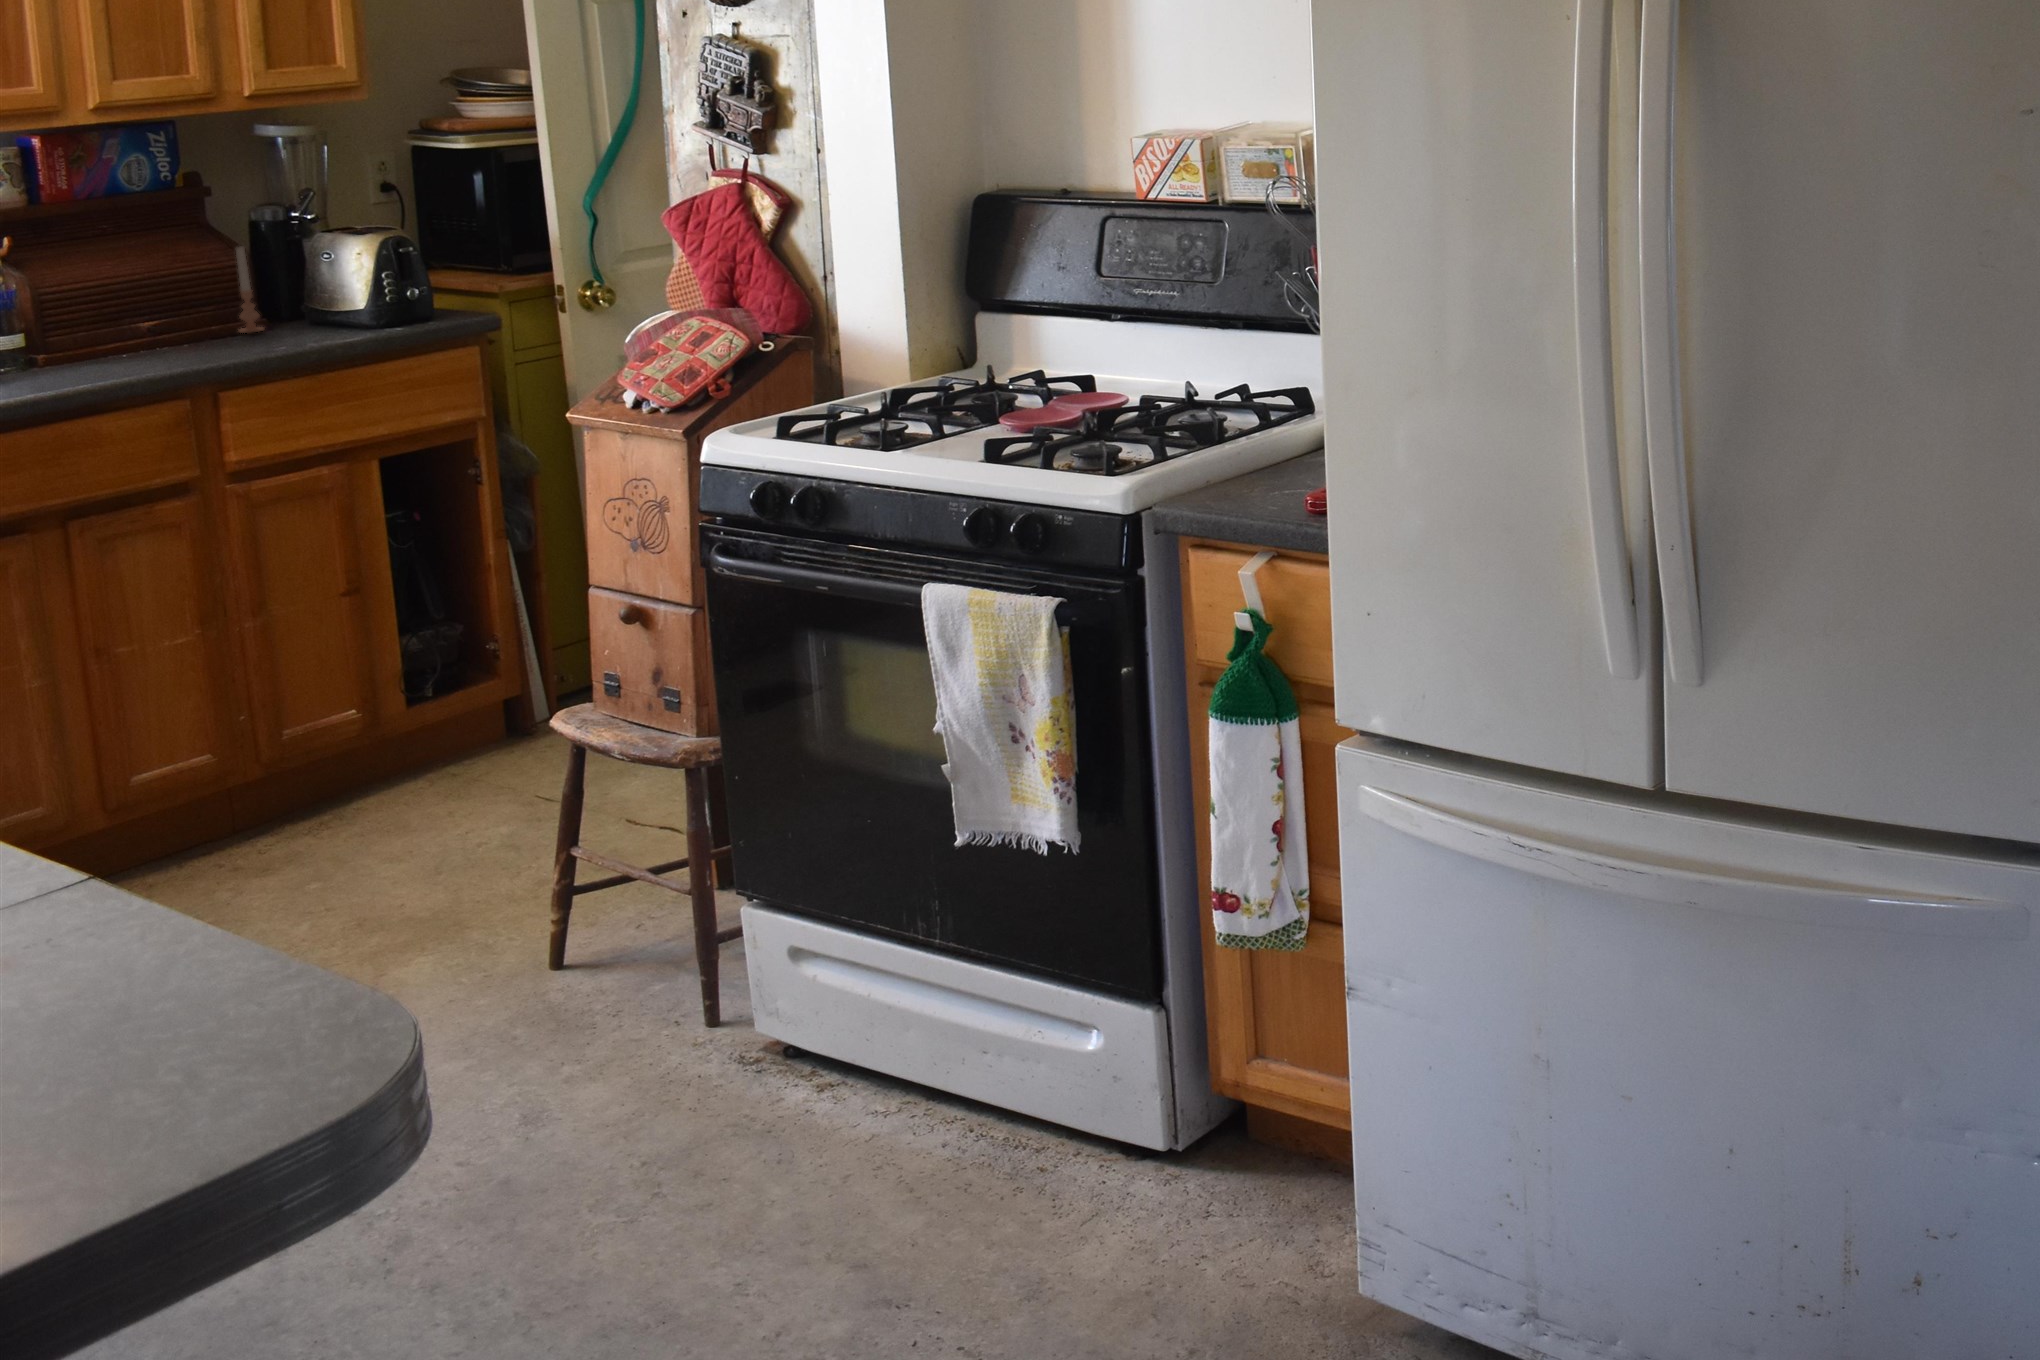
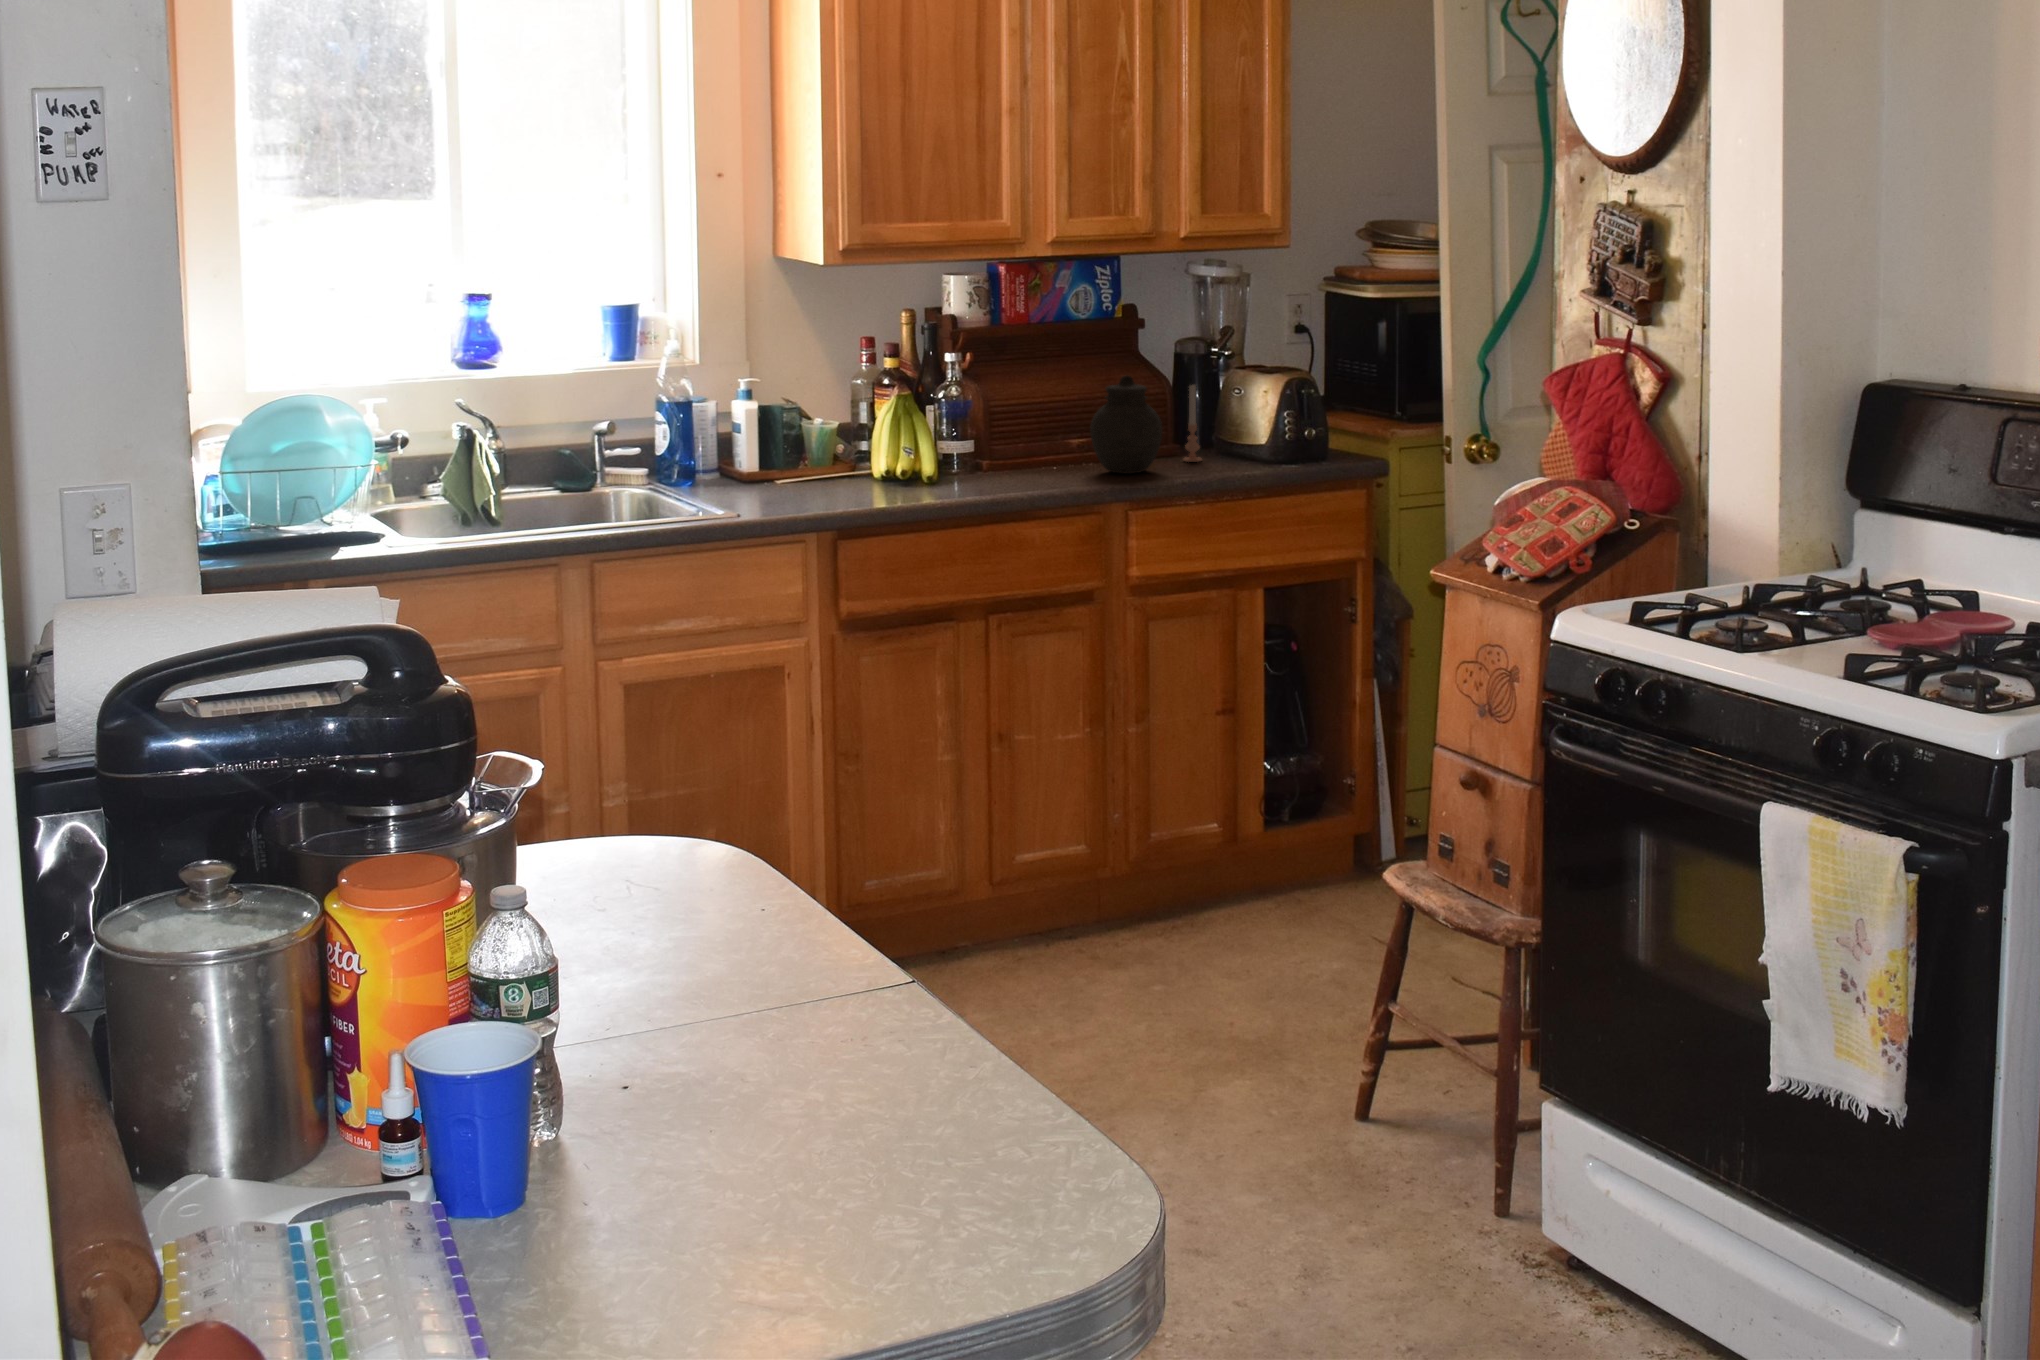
jar: none [98,241,203,355] -> present [1090,376,1162,474]

